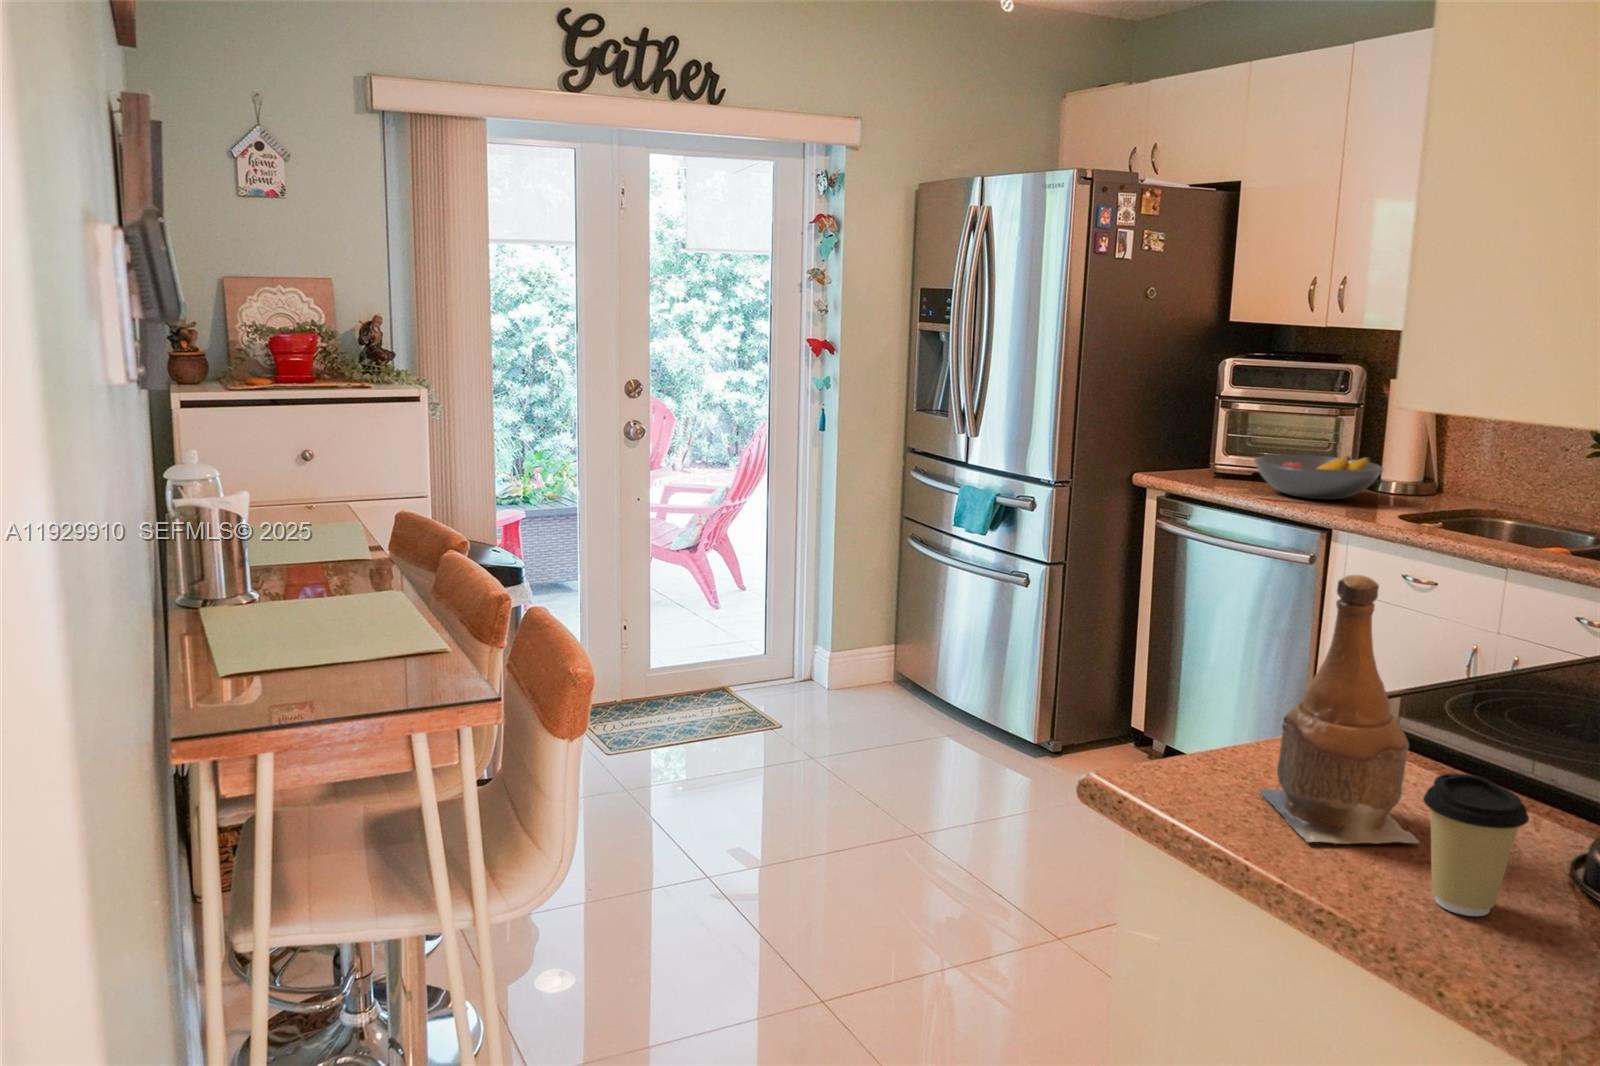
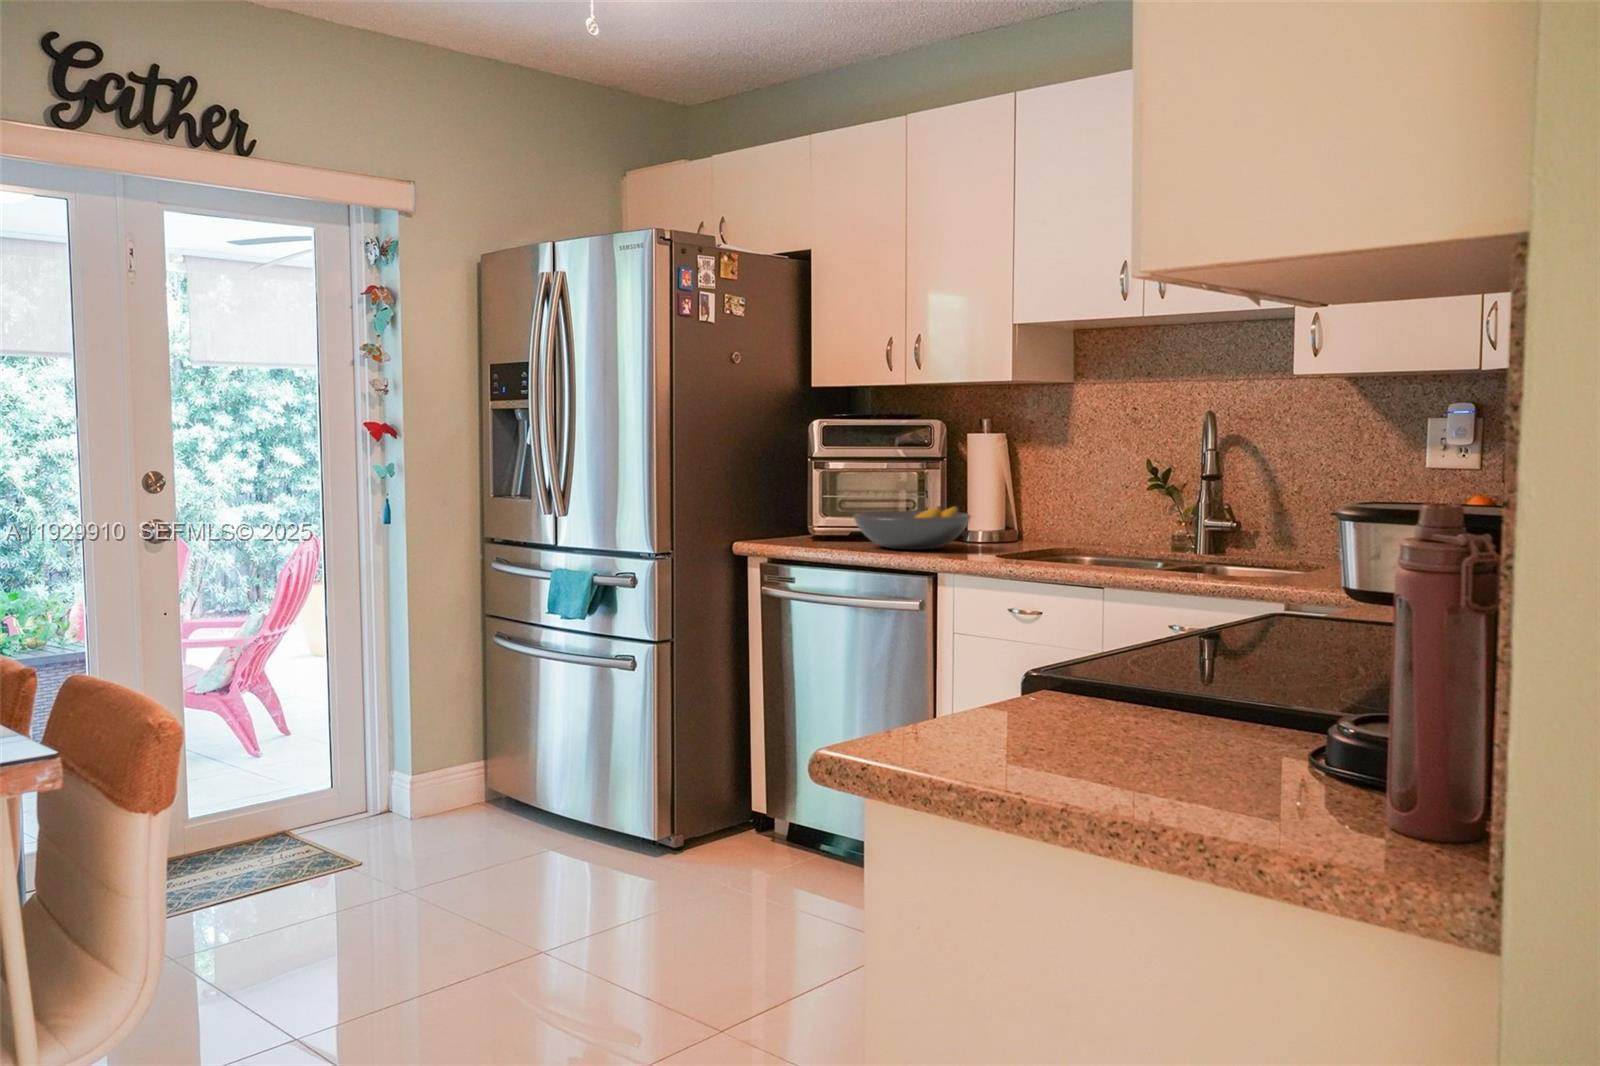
bottle: present [1259,575,1419,844] -> none [999,490,1171,772]
coffee cup: present [1423,774,1529,916] -> none [1189,664,1291,805]

